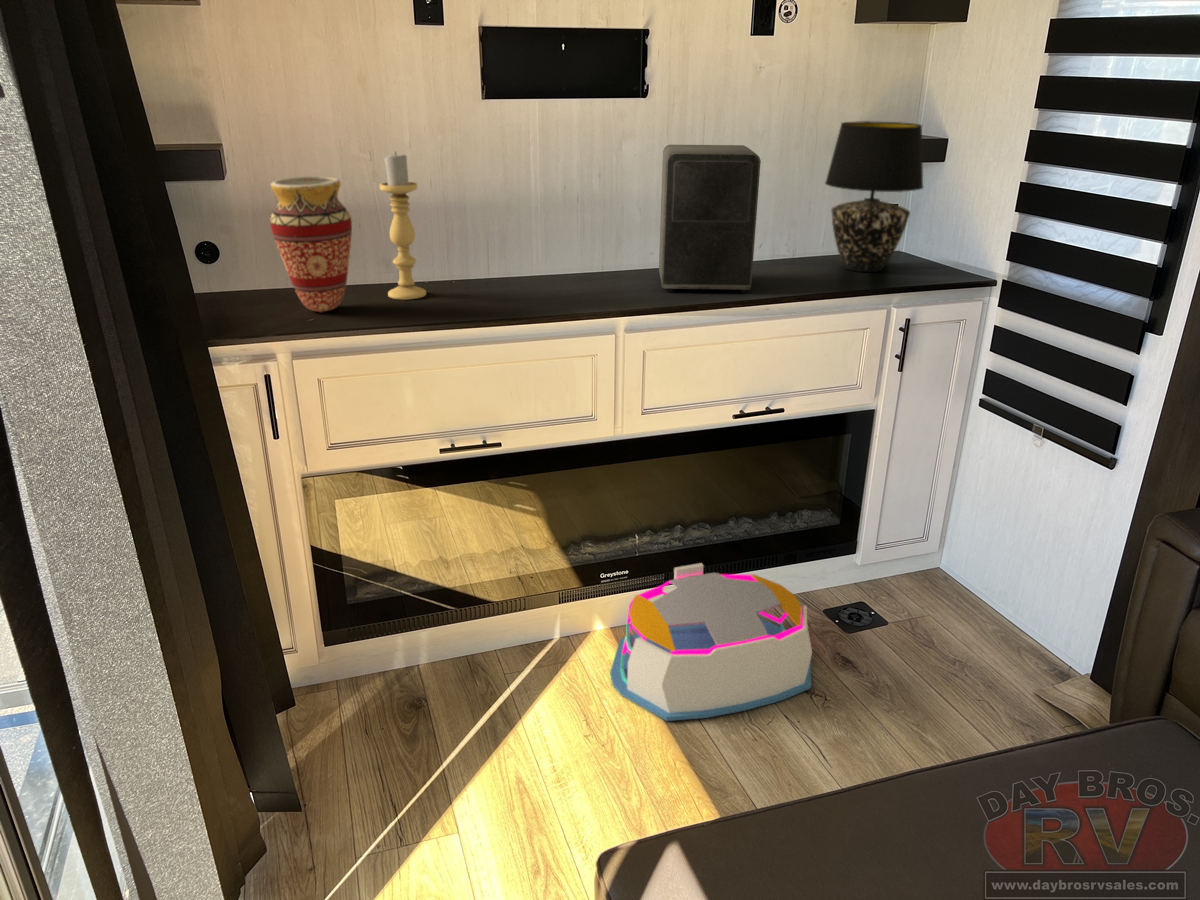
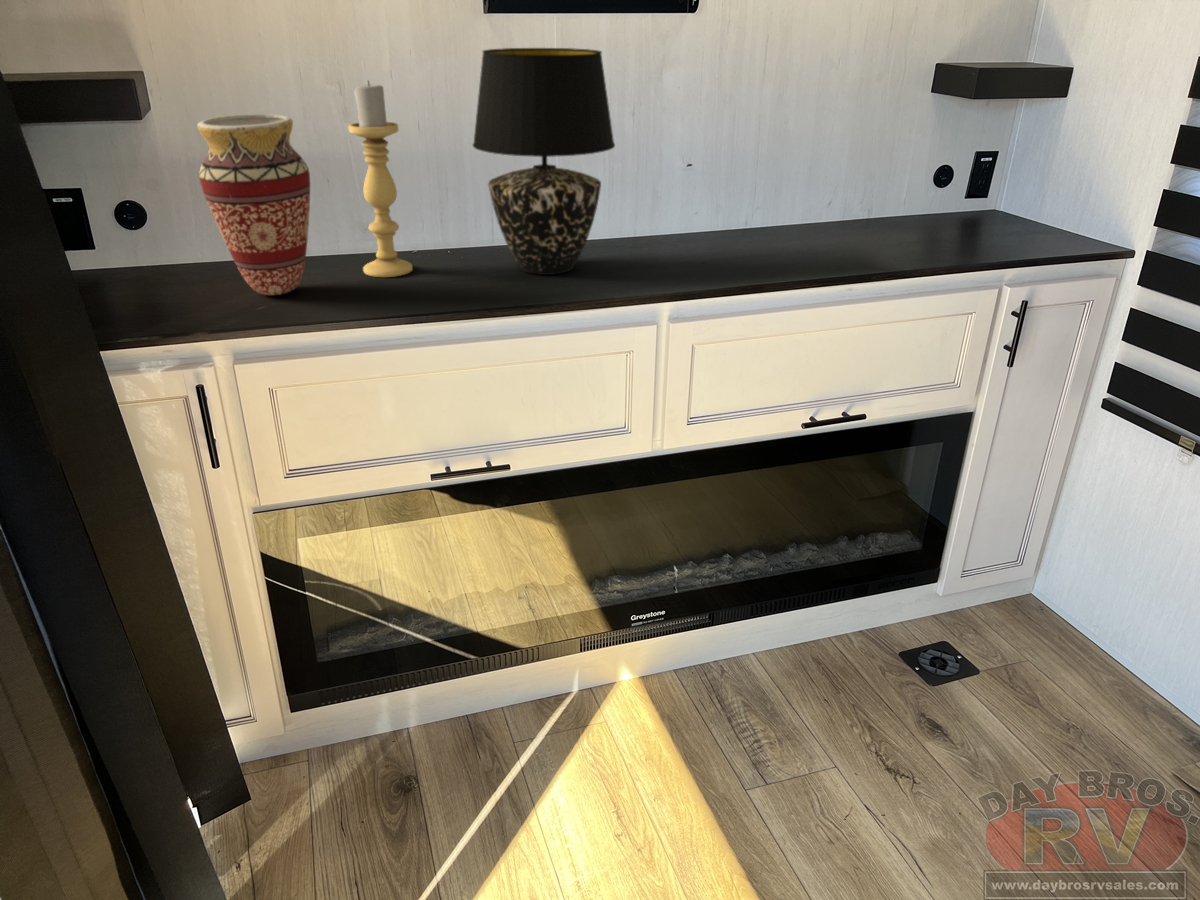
table lamp: present [825,121,923,272] -> present [473,48,615,275]
speaker: present [659,145,761,293] -> none [707,74,851,268]
storage bin: present [610,563,812,721] -> none [644,602,898,812]

